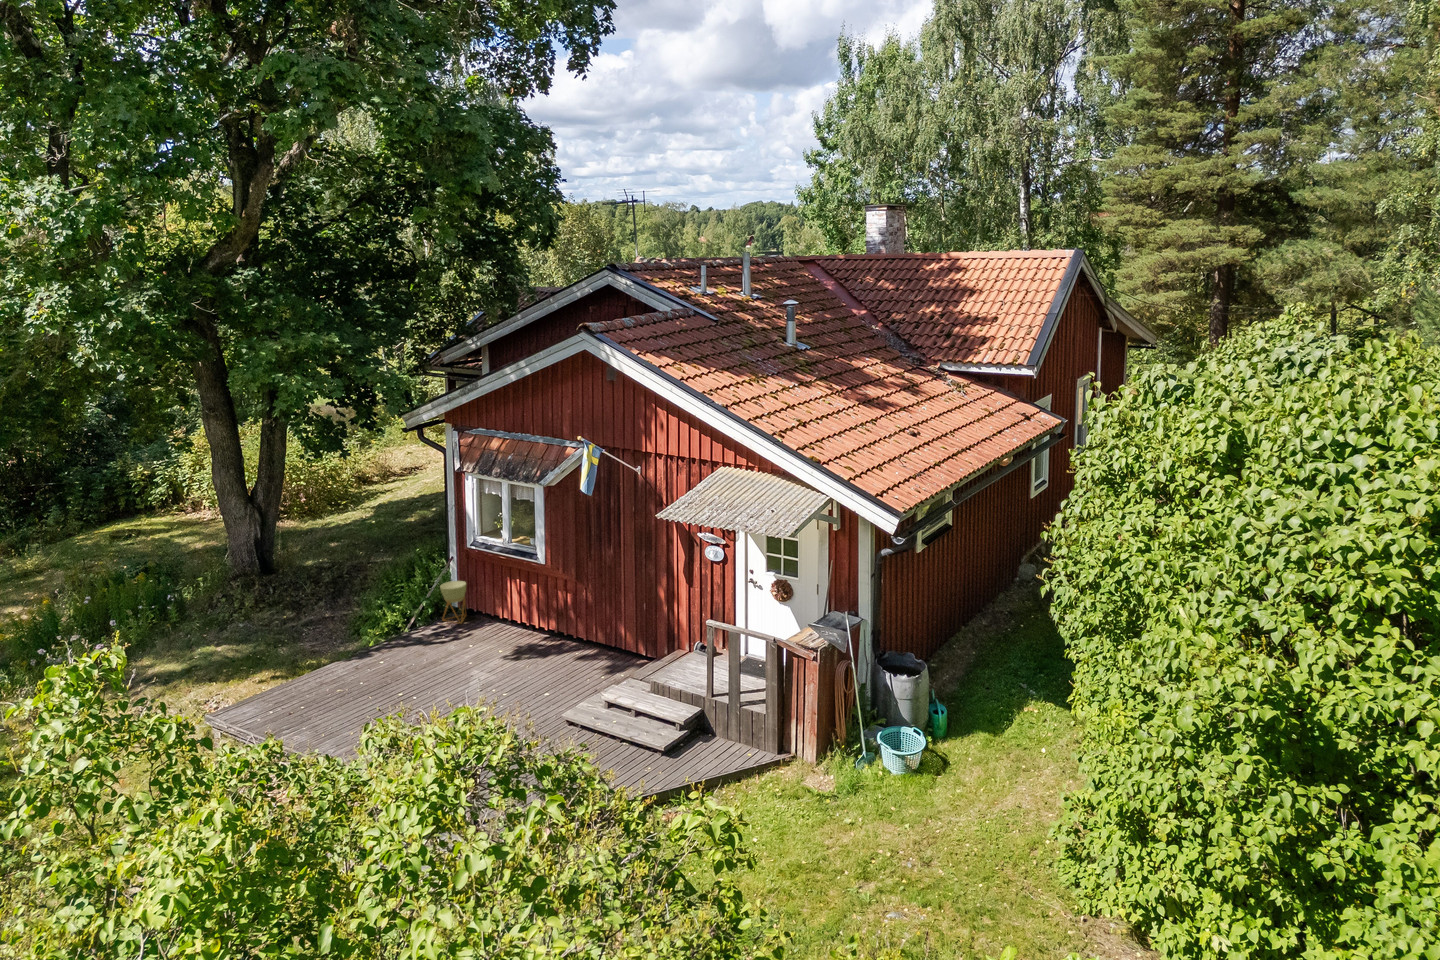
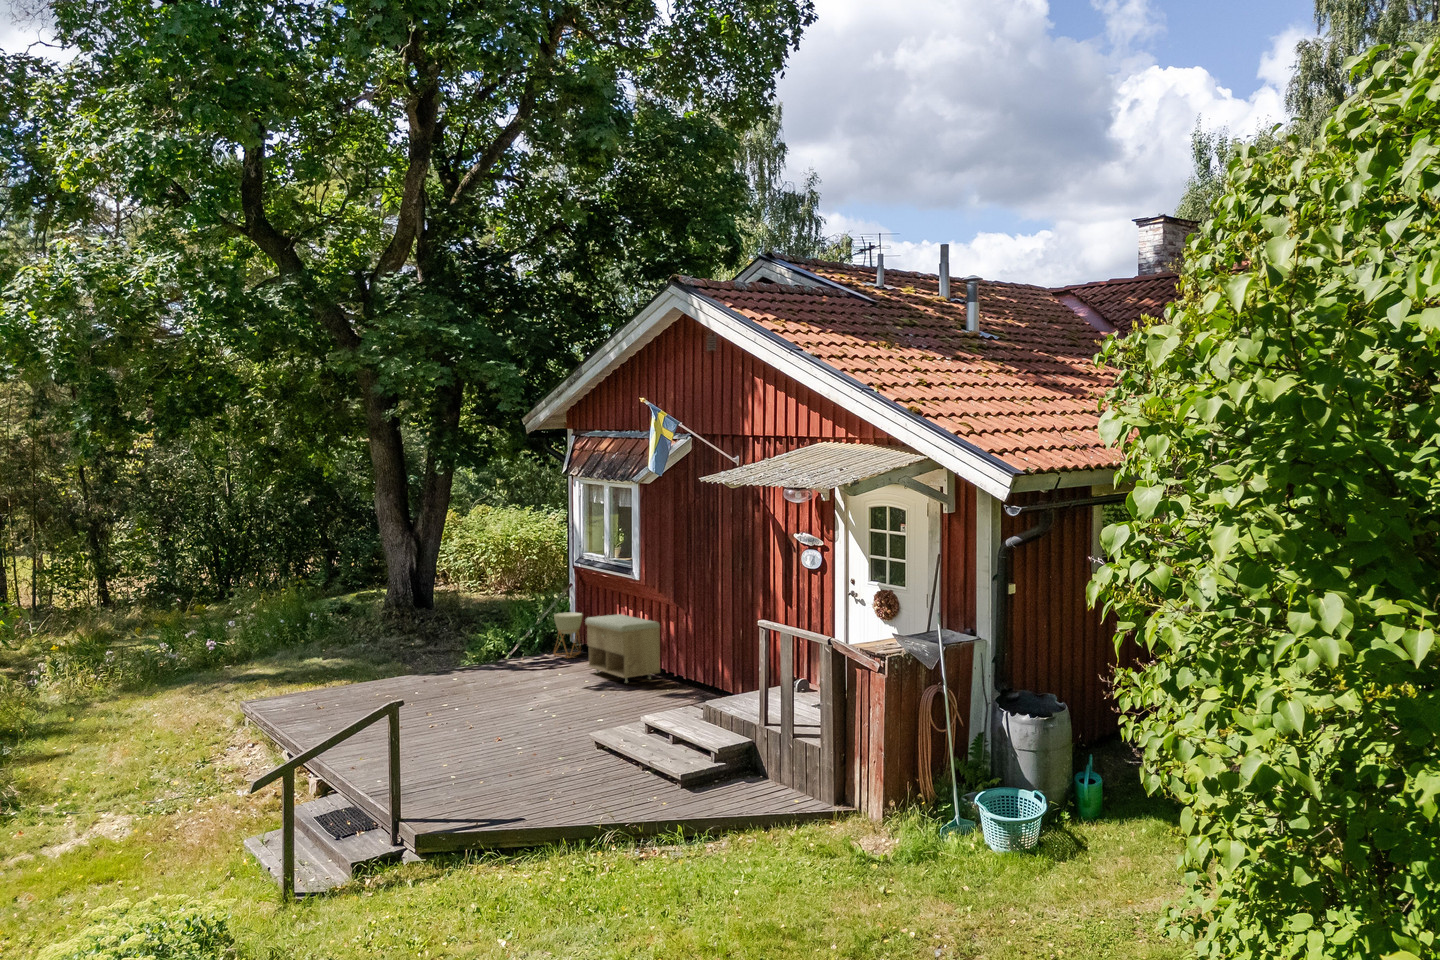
storage bench: none [487,586,563,649] -> present [585,614,660,683]

